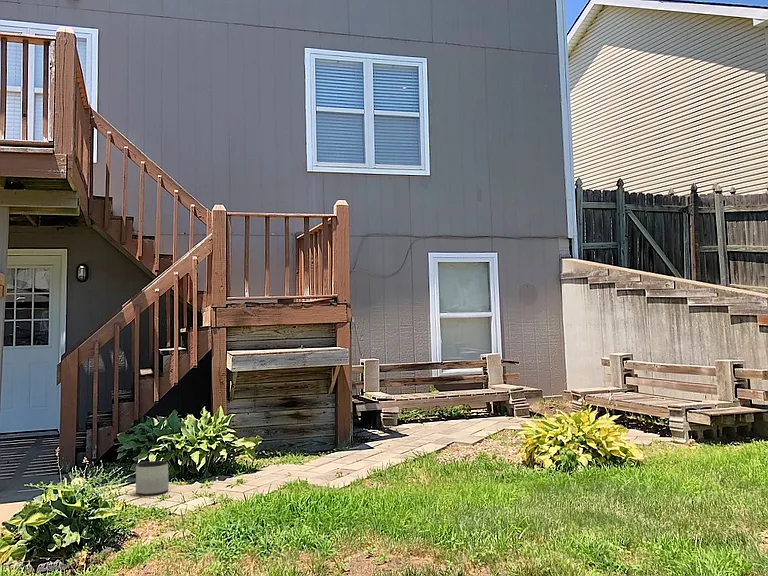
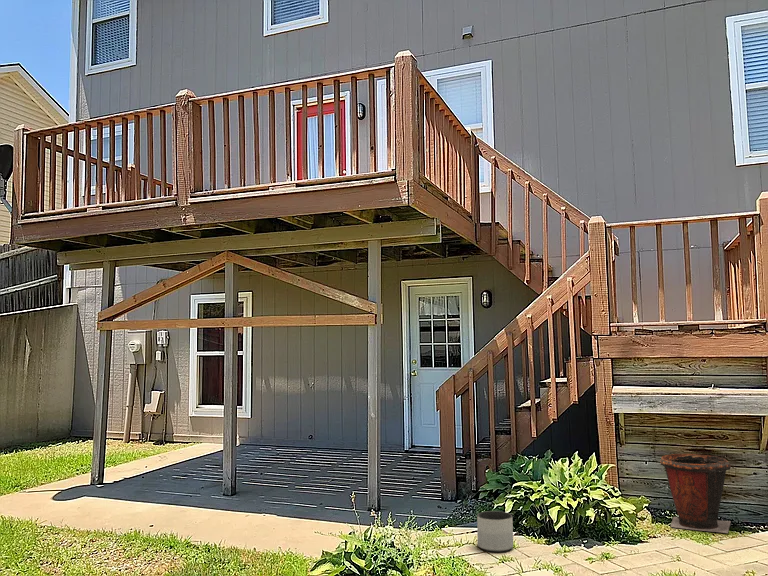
trash can: none [263,400,314,459] -> present [660,454,731,533]

